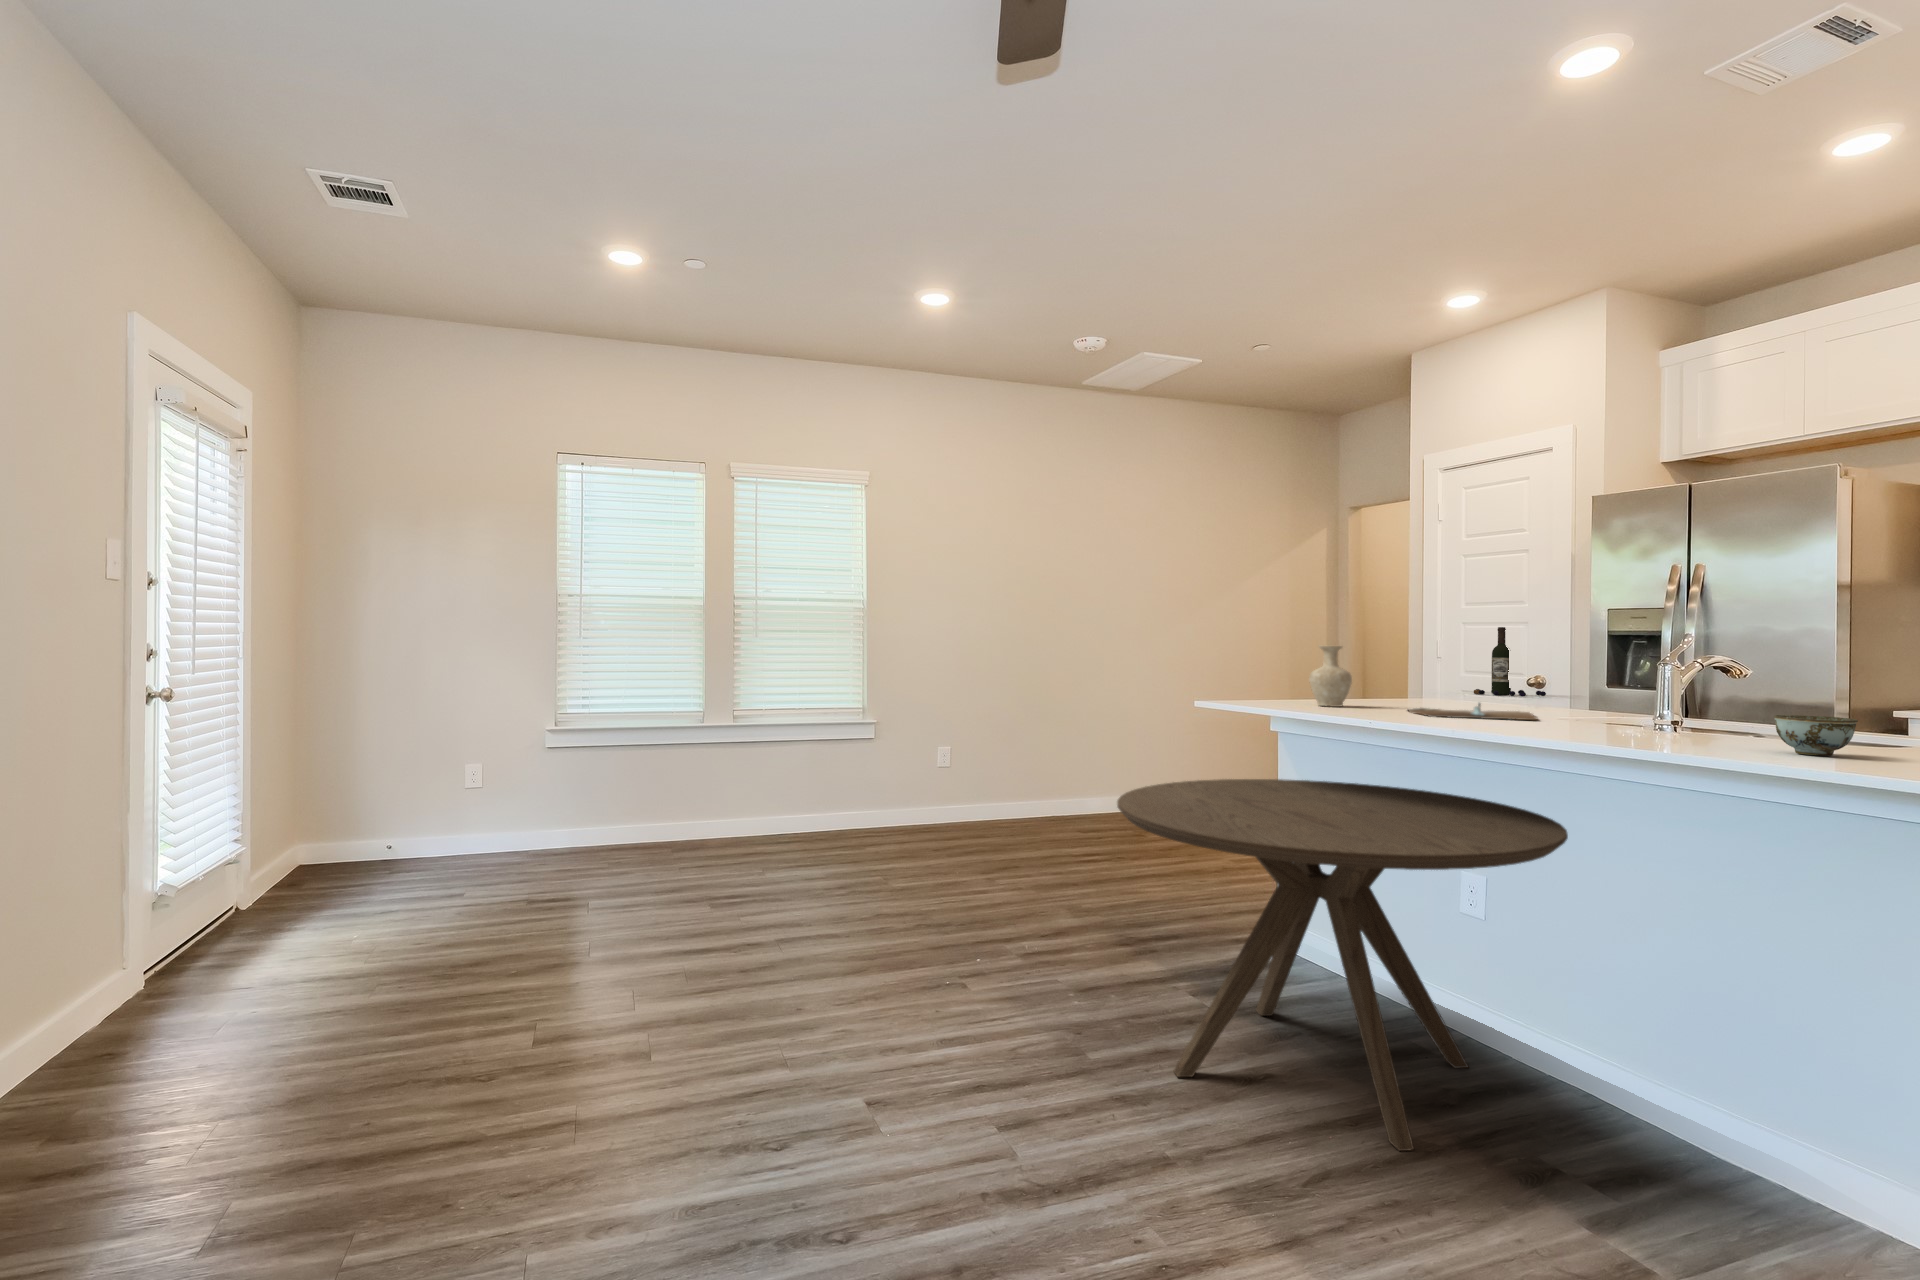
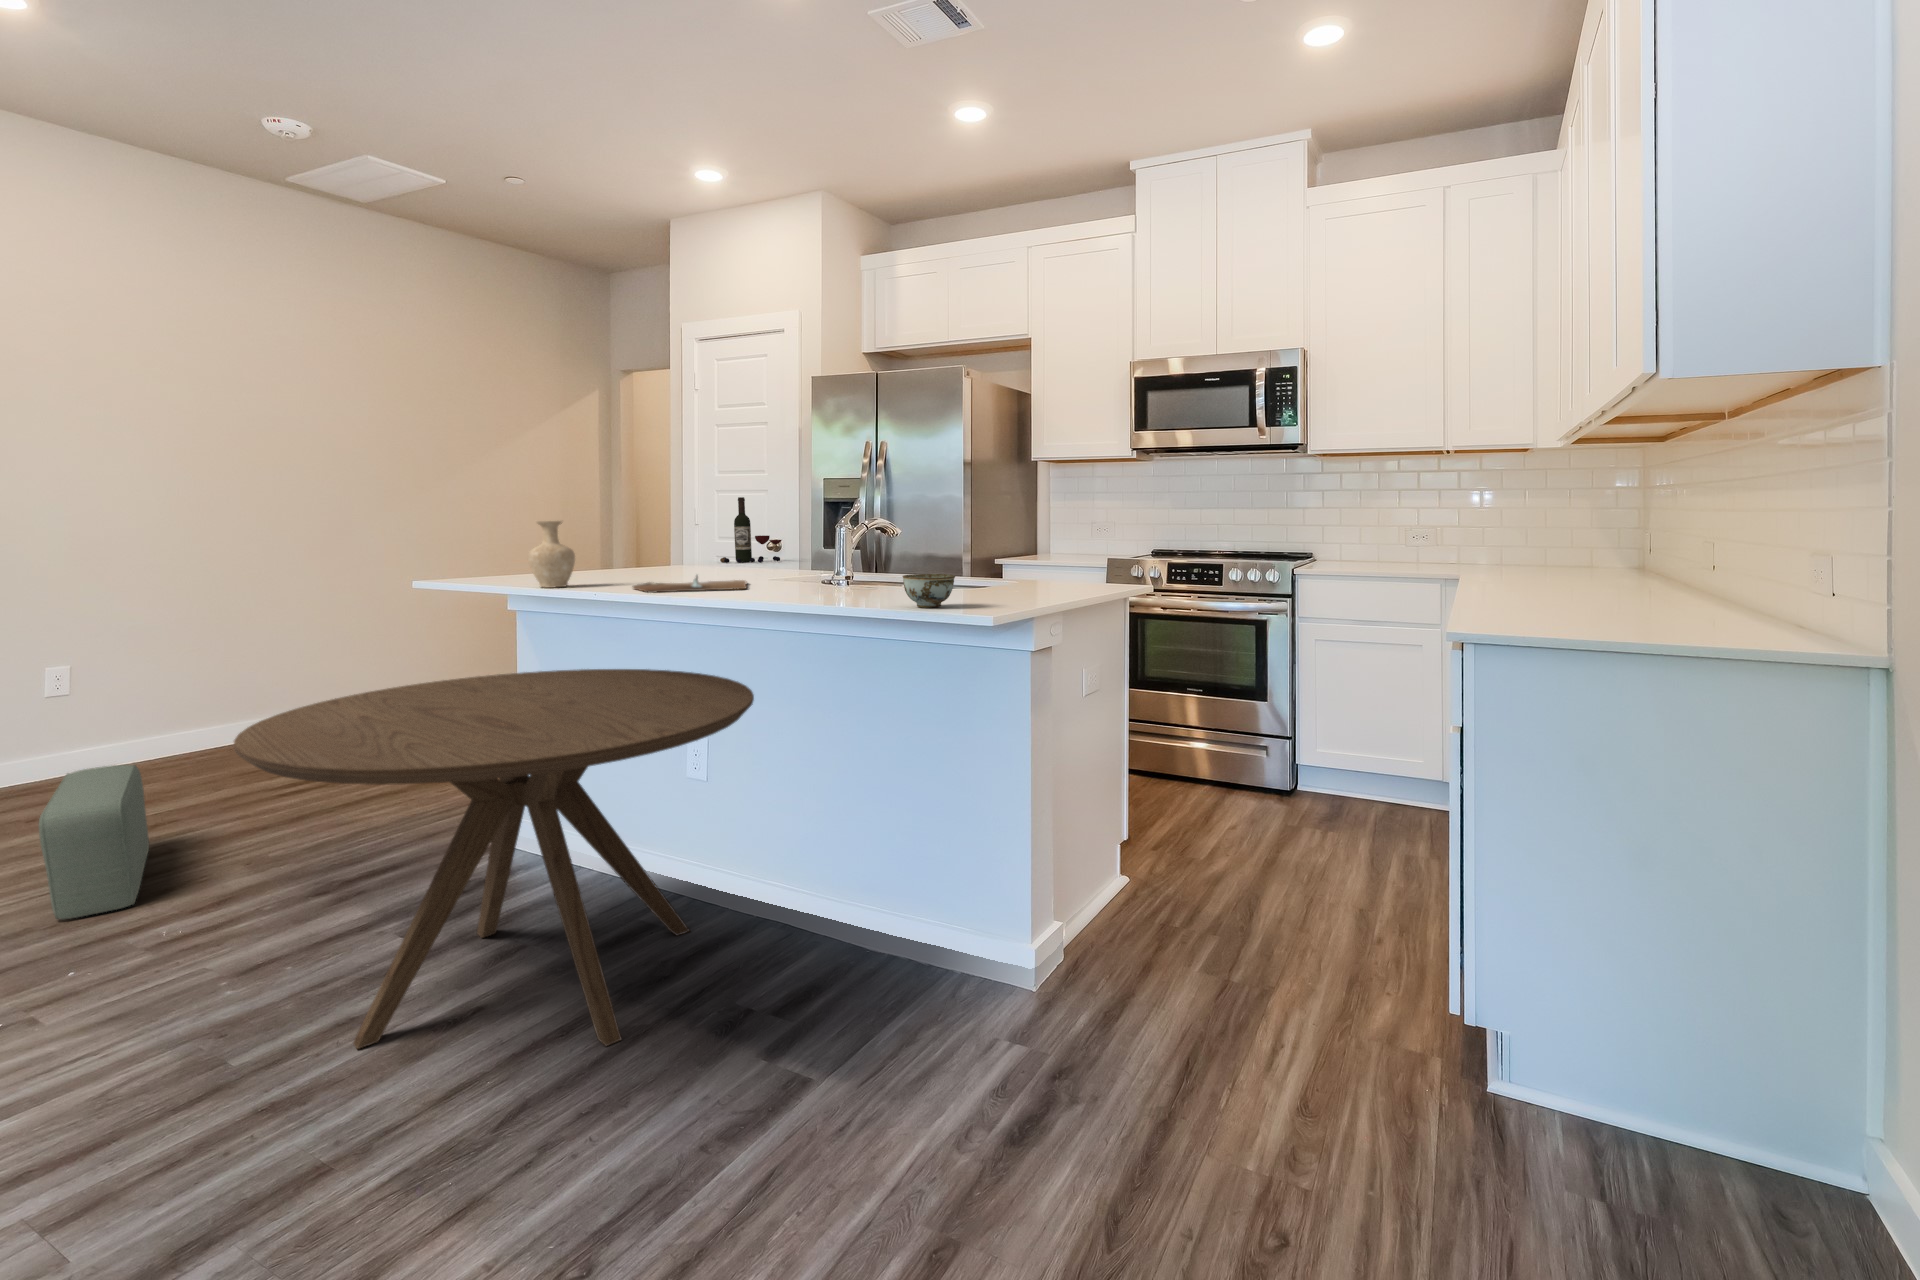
pouf: none [961,816,1008,922] -> present [39,765,149,919]

